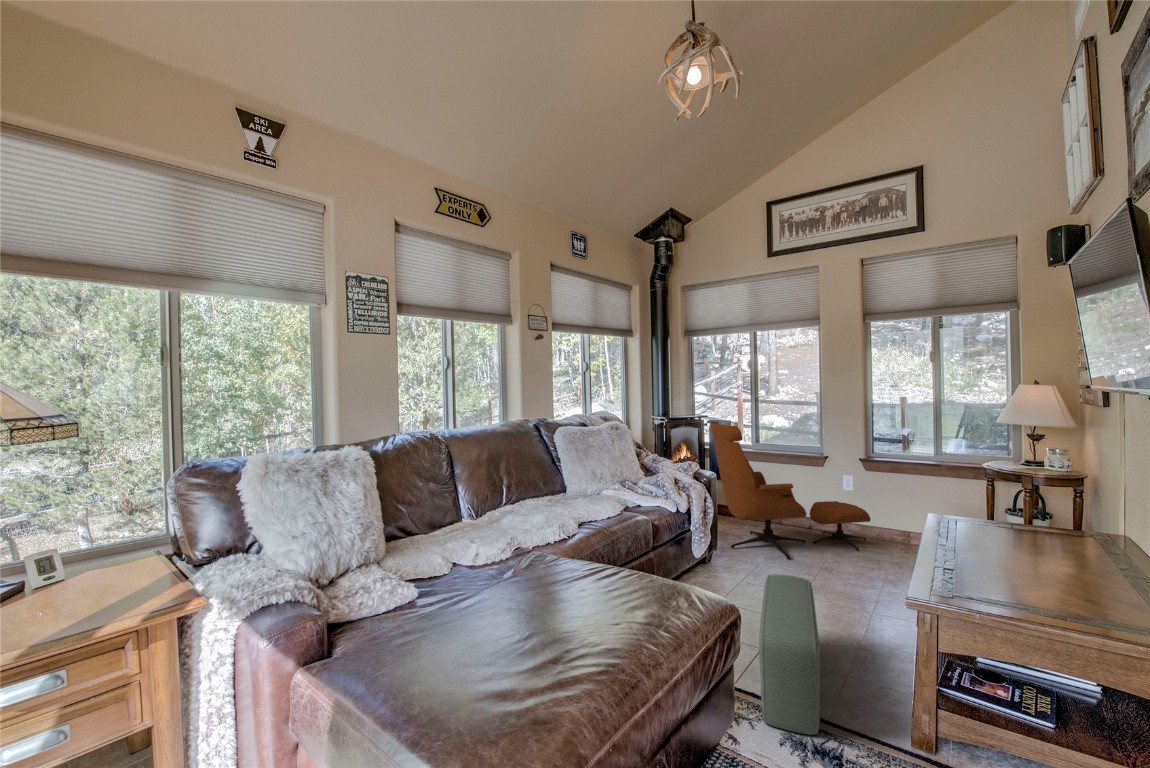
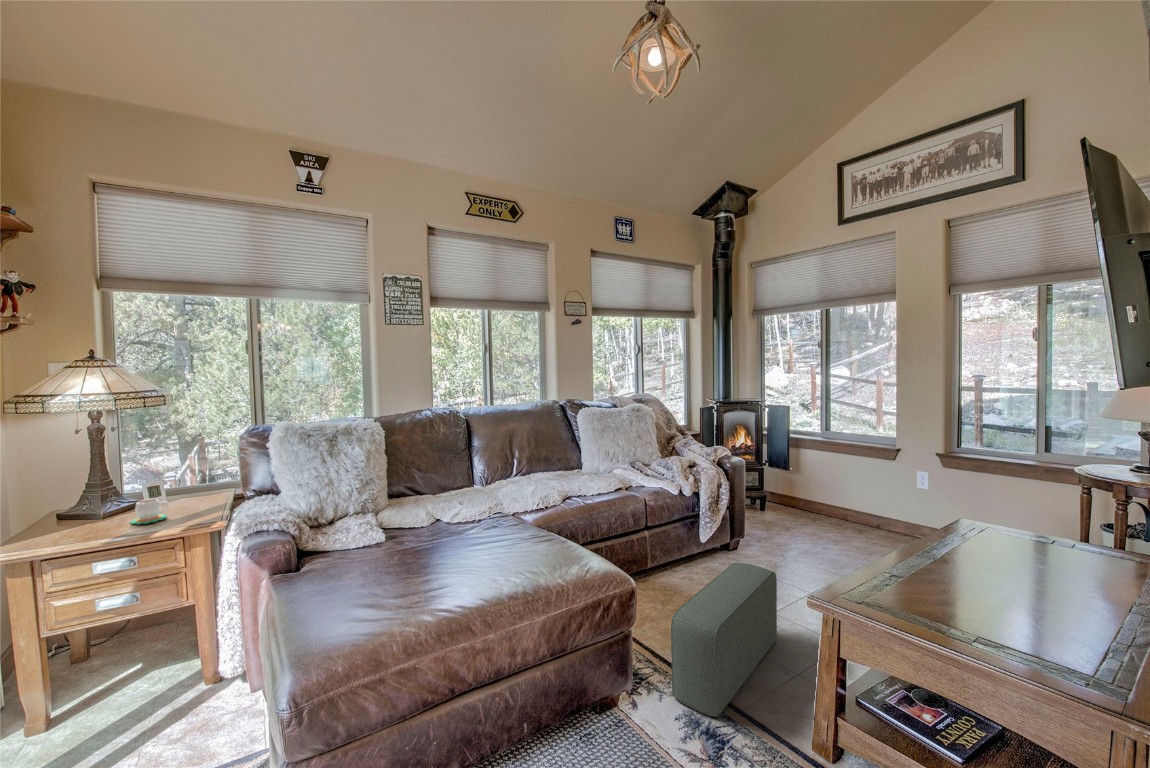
lounge chair: present [711,421,870,559] -> none [750,405,938,555]
mug: none [38,575,102,619] -> present [130,499,169,524]

